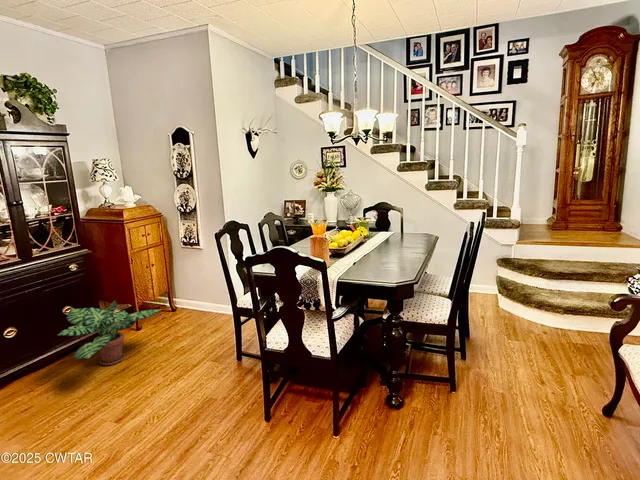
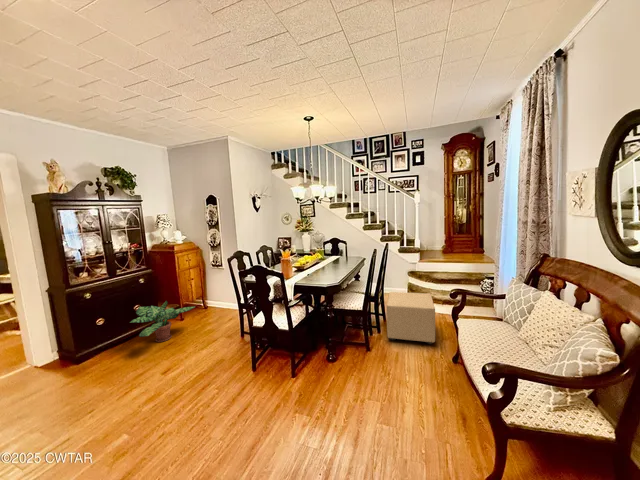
ottoman: none [478,292,571,381] -> present [387,292,435,344]

